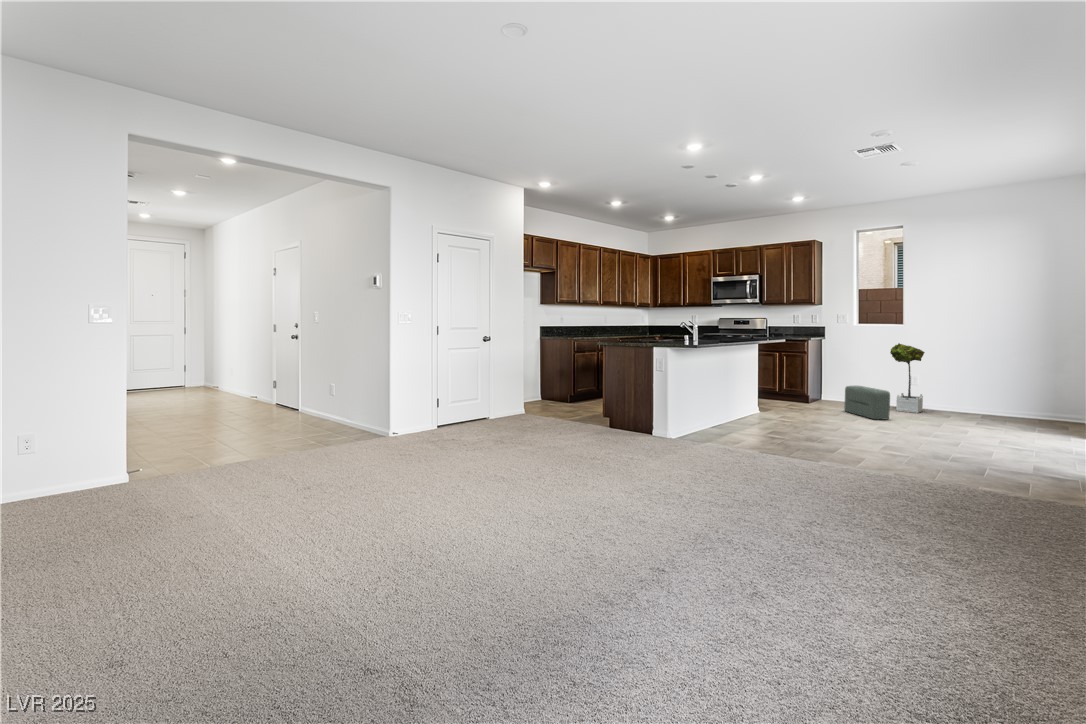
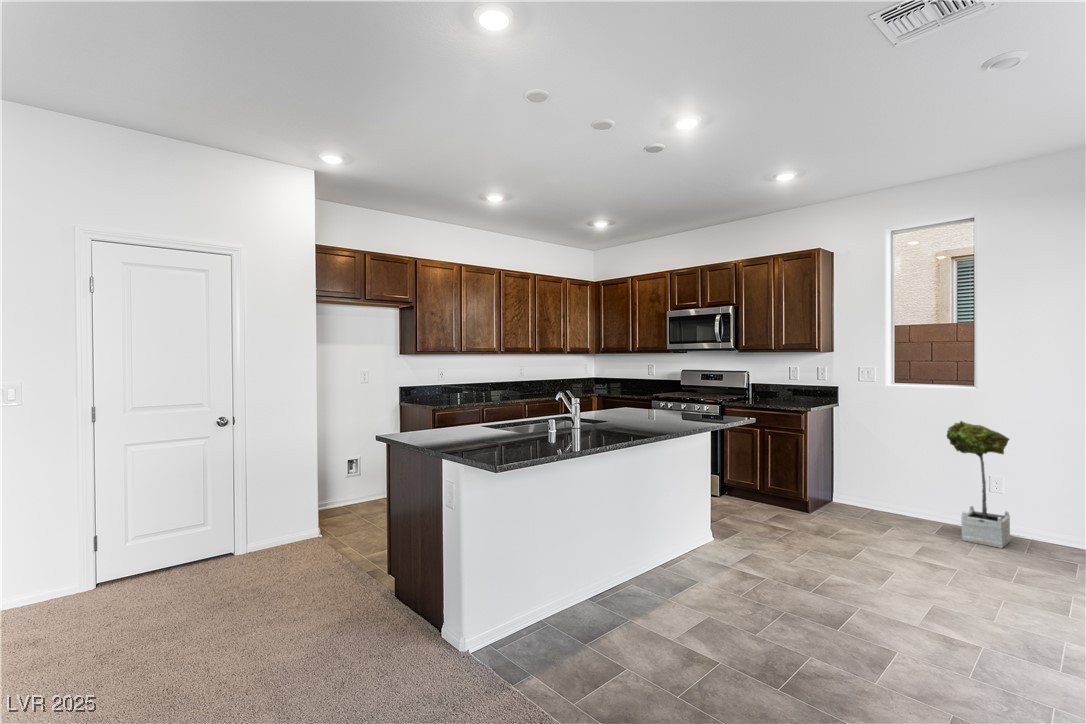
pouf: present [844,386,890,419] -> none [867,496,948,571]

